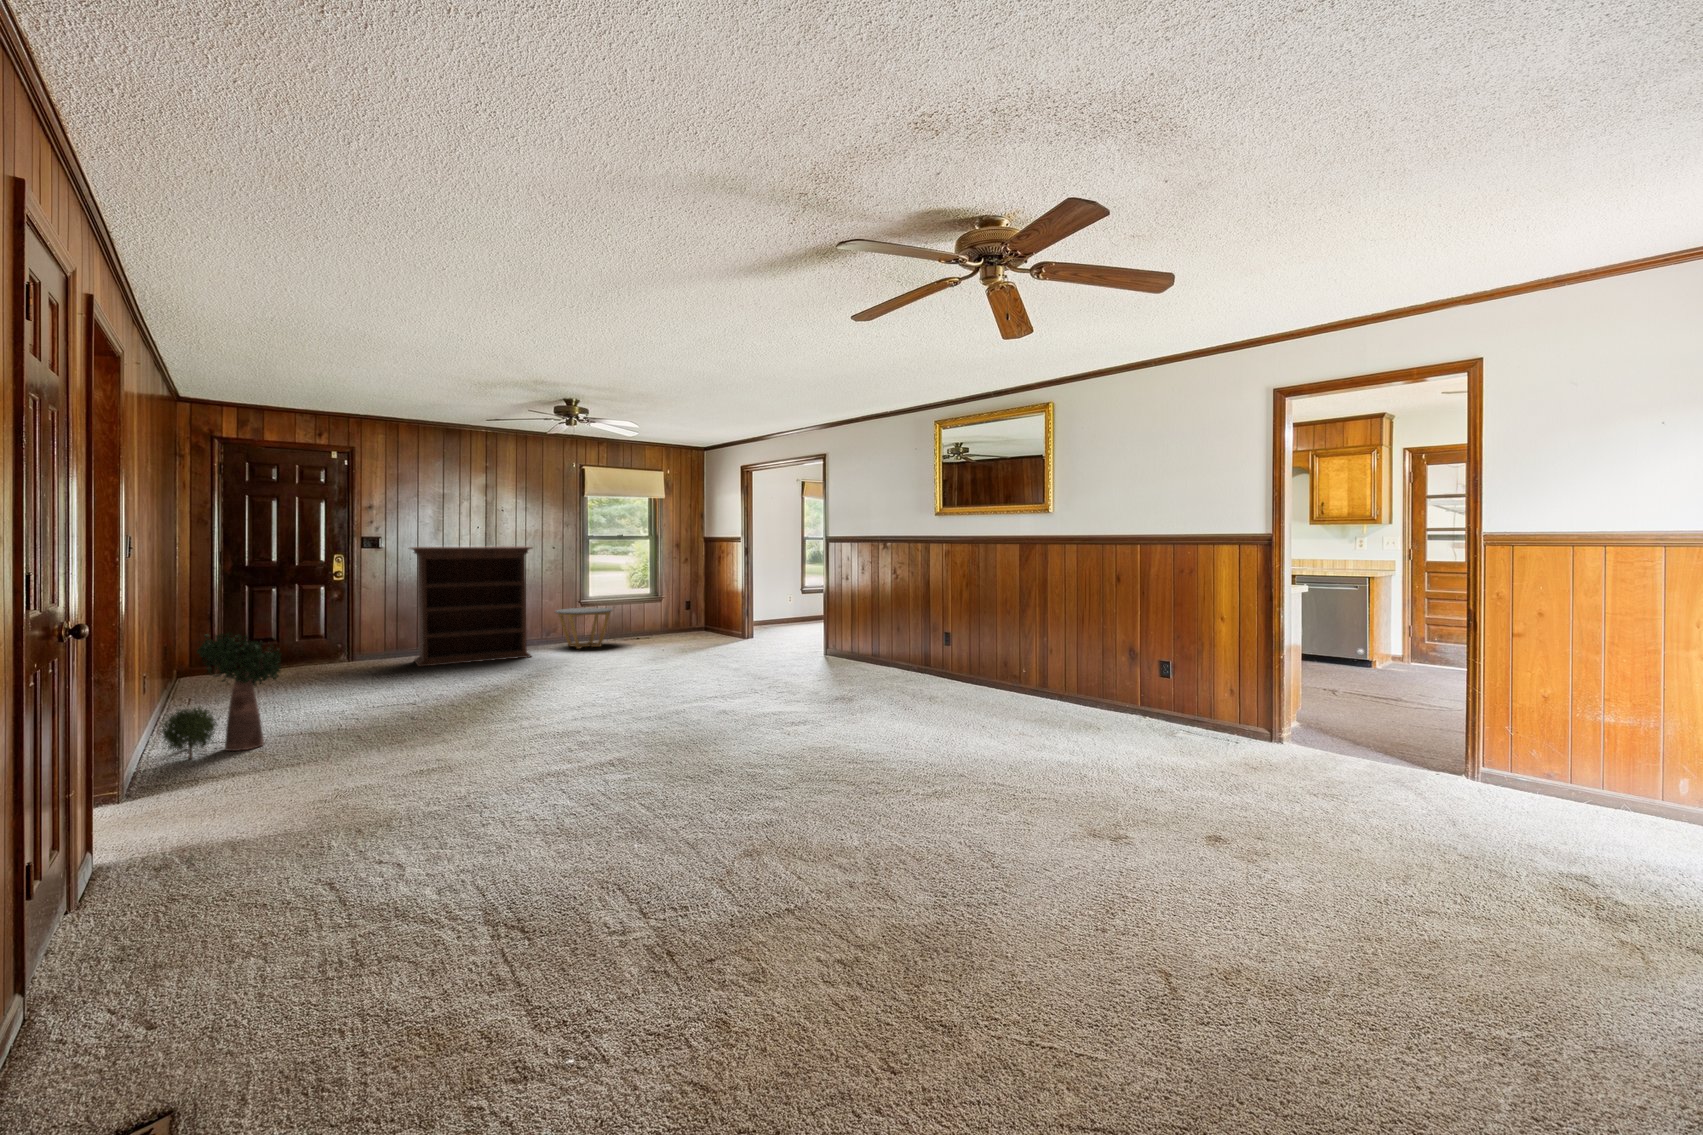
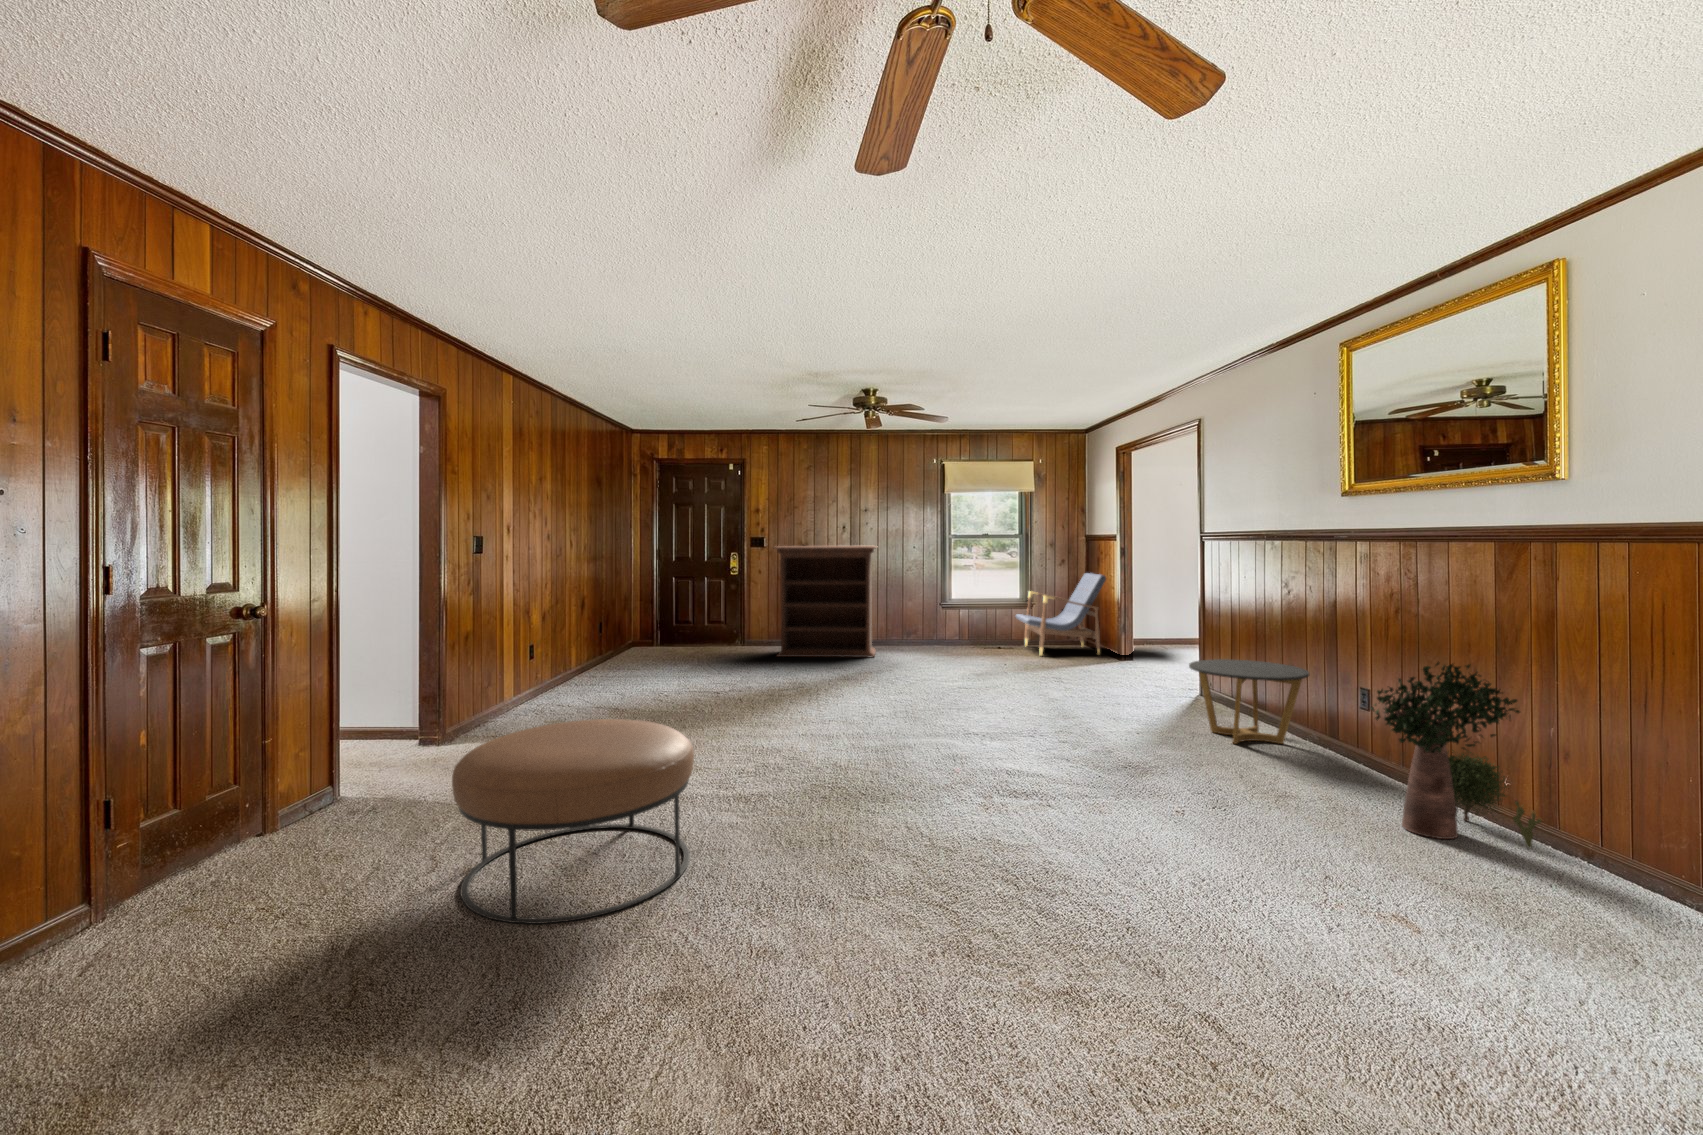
lounge chair: none [651,569,731,642] -> present [1016,573,1106,656]
side table: present [555,608,612,649] -> present [1189,659,1309,744]
potted plant: present [160,632,281,759] -> present [1371,662,1542,849]
ottoman: none [452,696,658,859] -> present [452,719,694,924]

